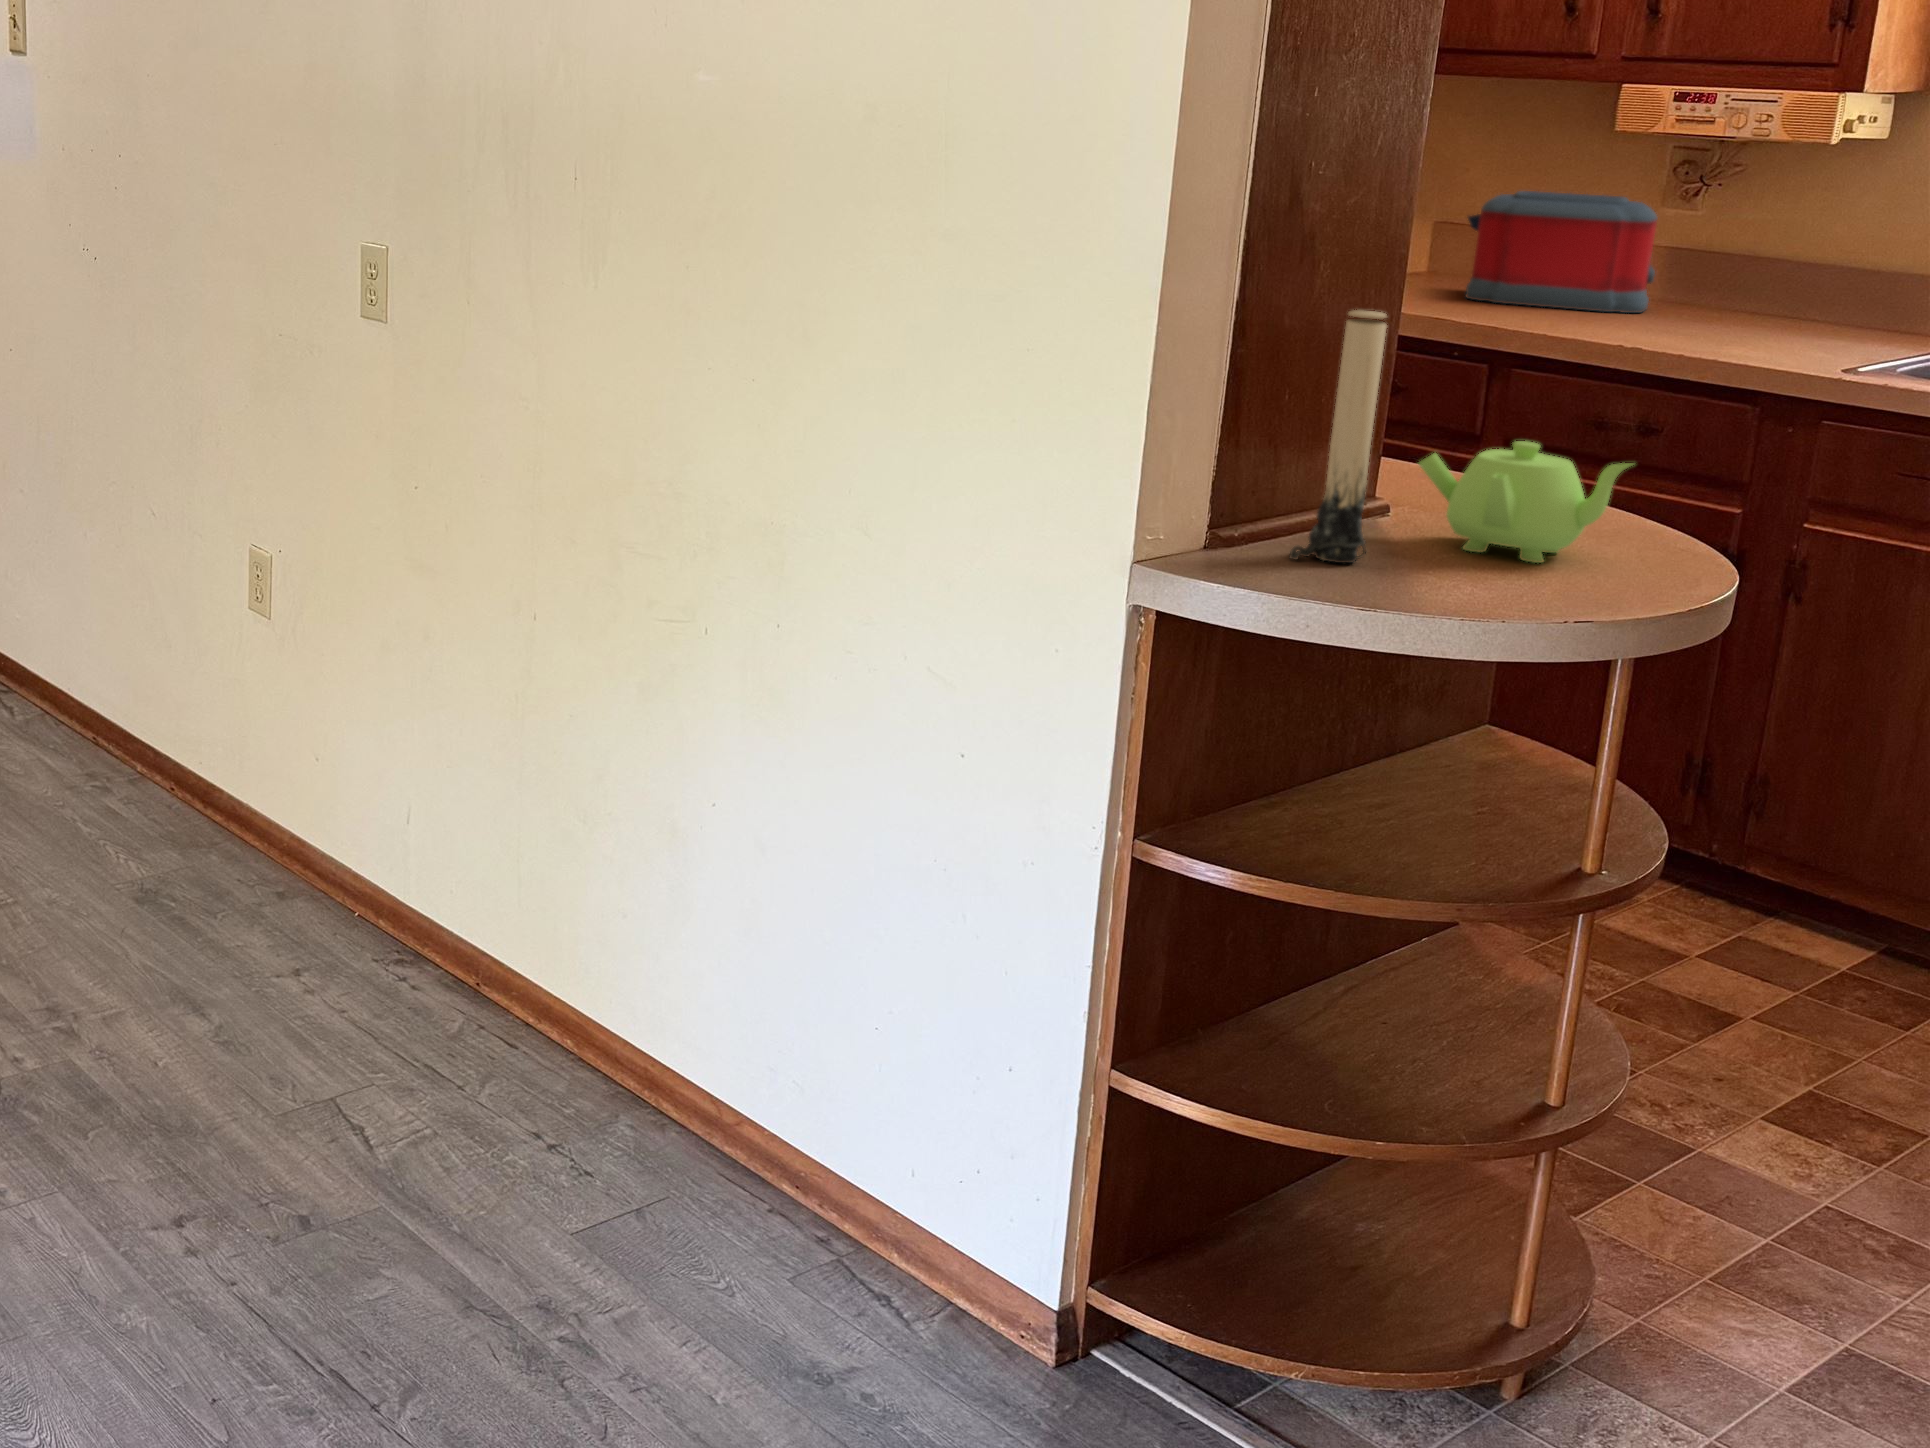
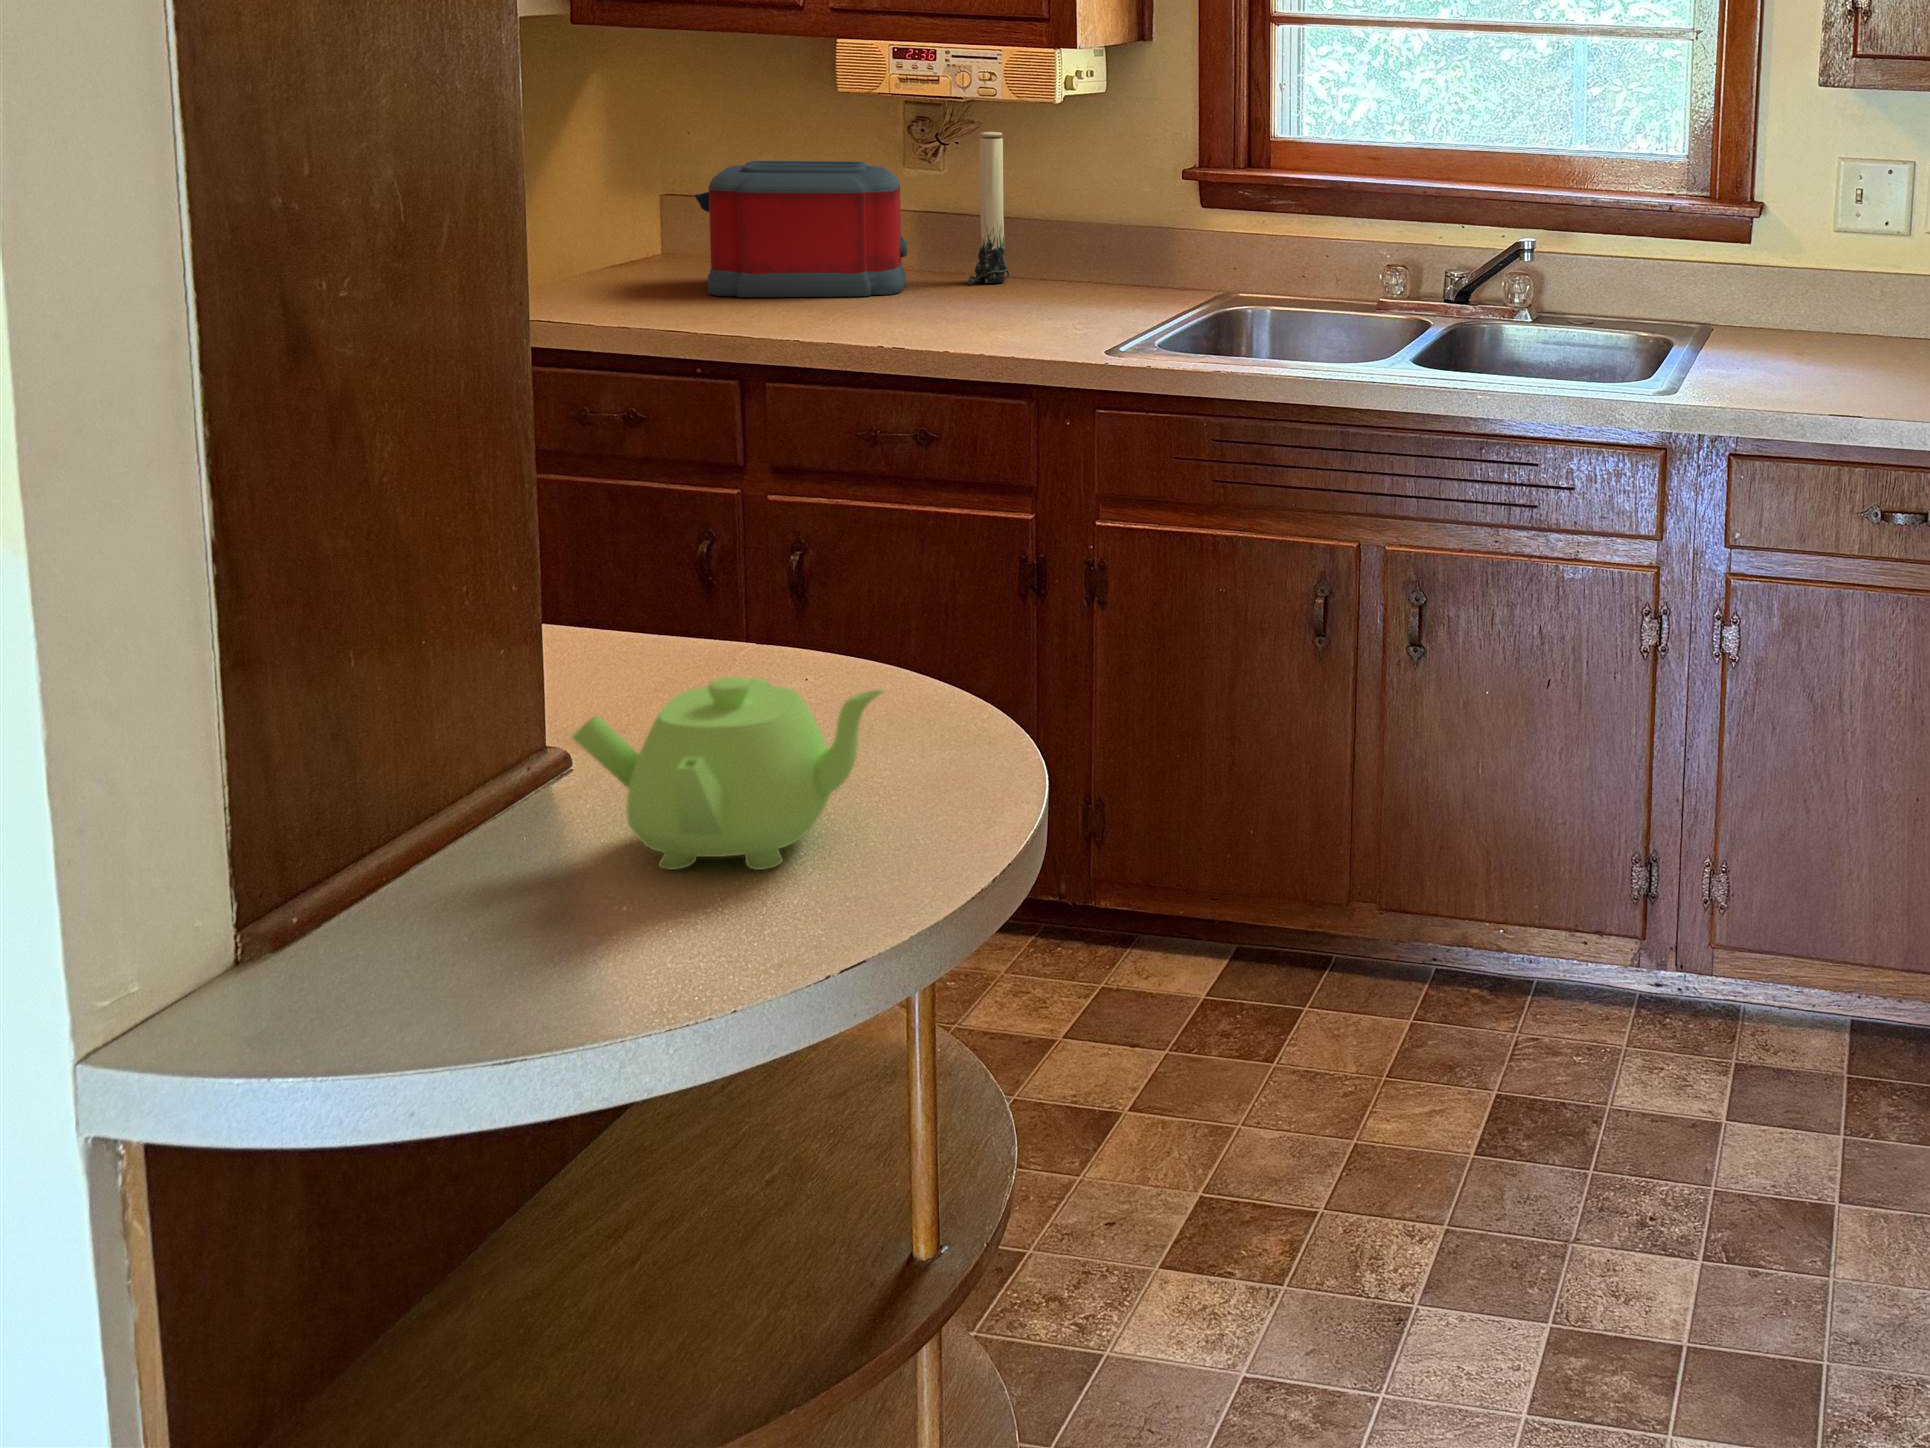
candle: present [1290,310,1387,563] -> present [968,132,1009,284]

